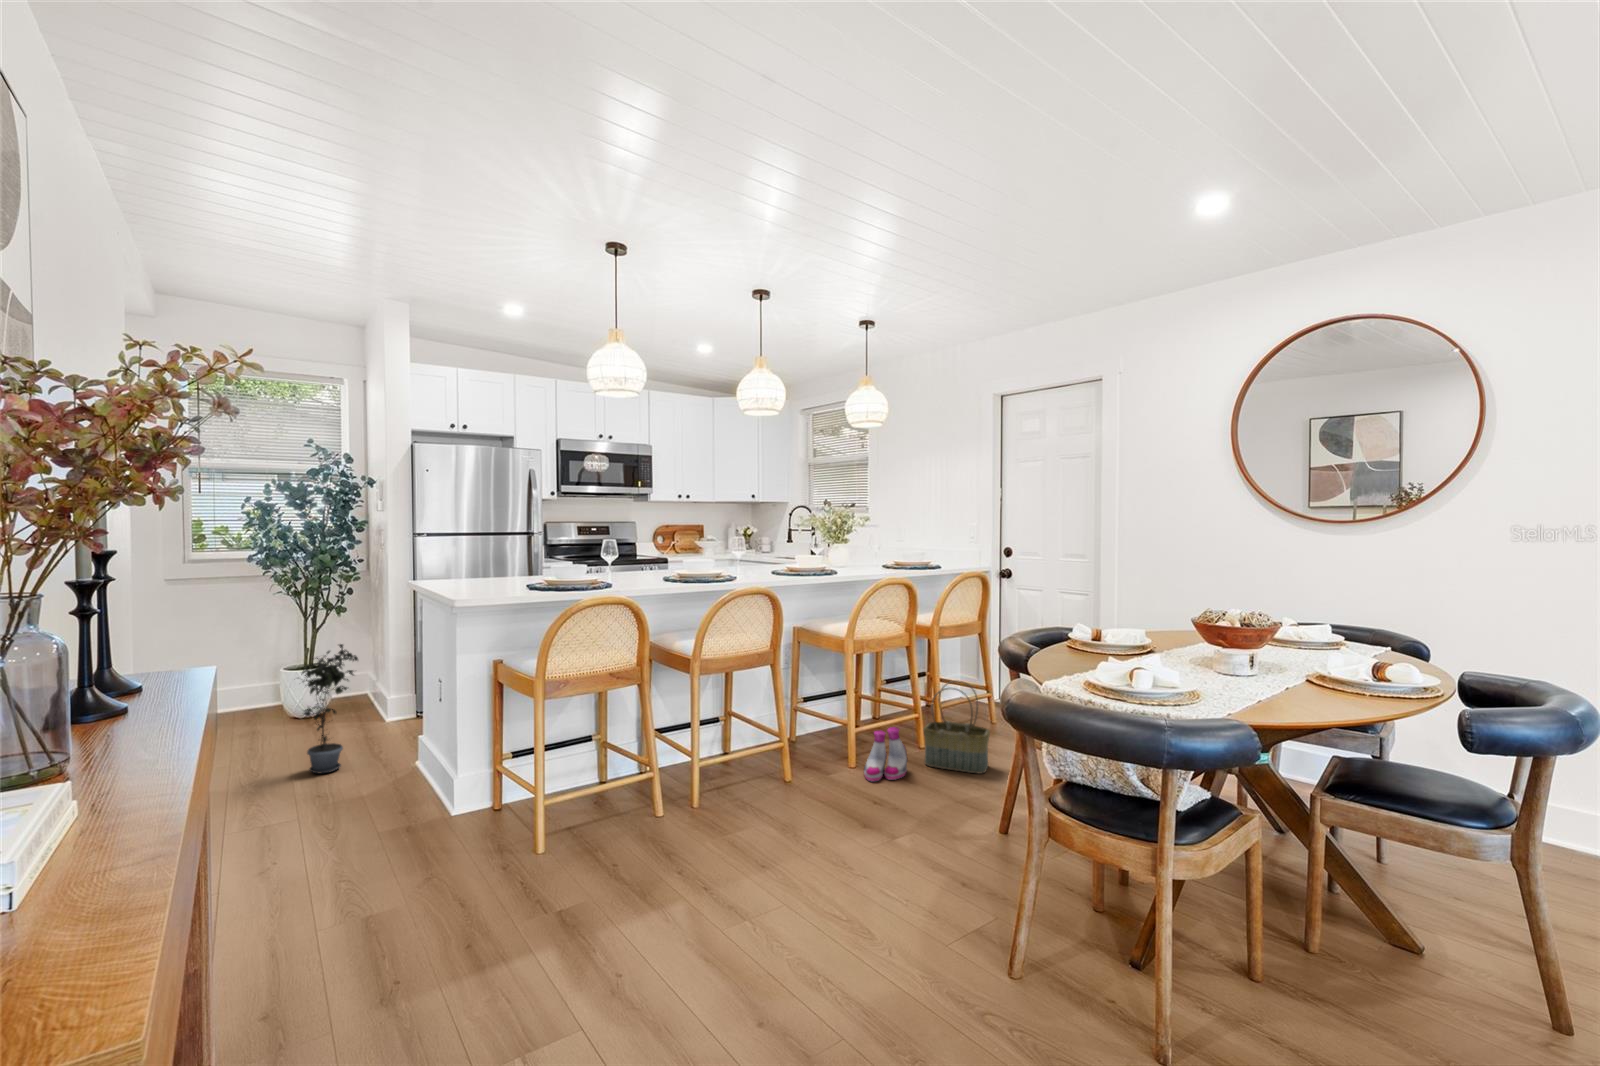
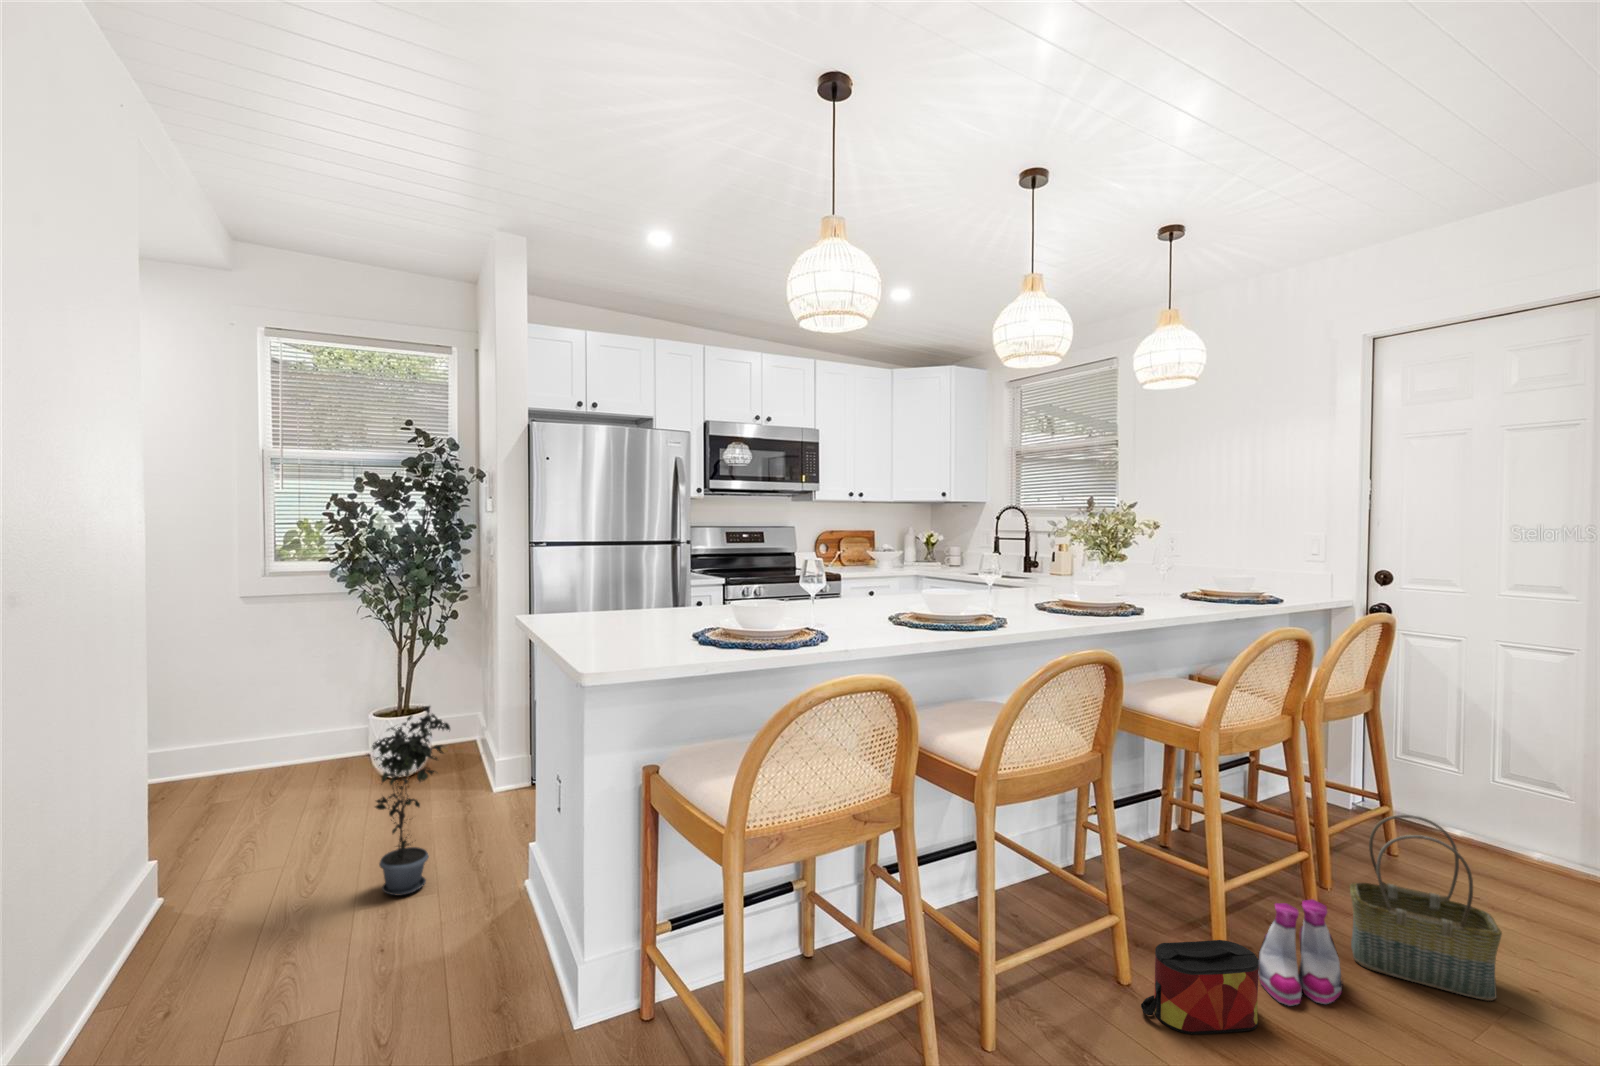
bag: none [789,748,852,795] -> present [1141,940,1259,1035]

